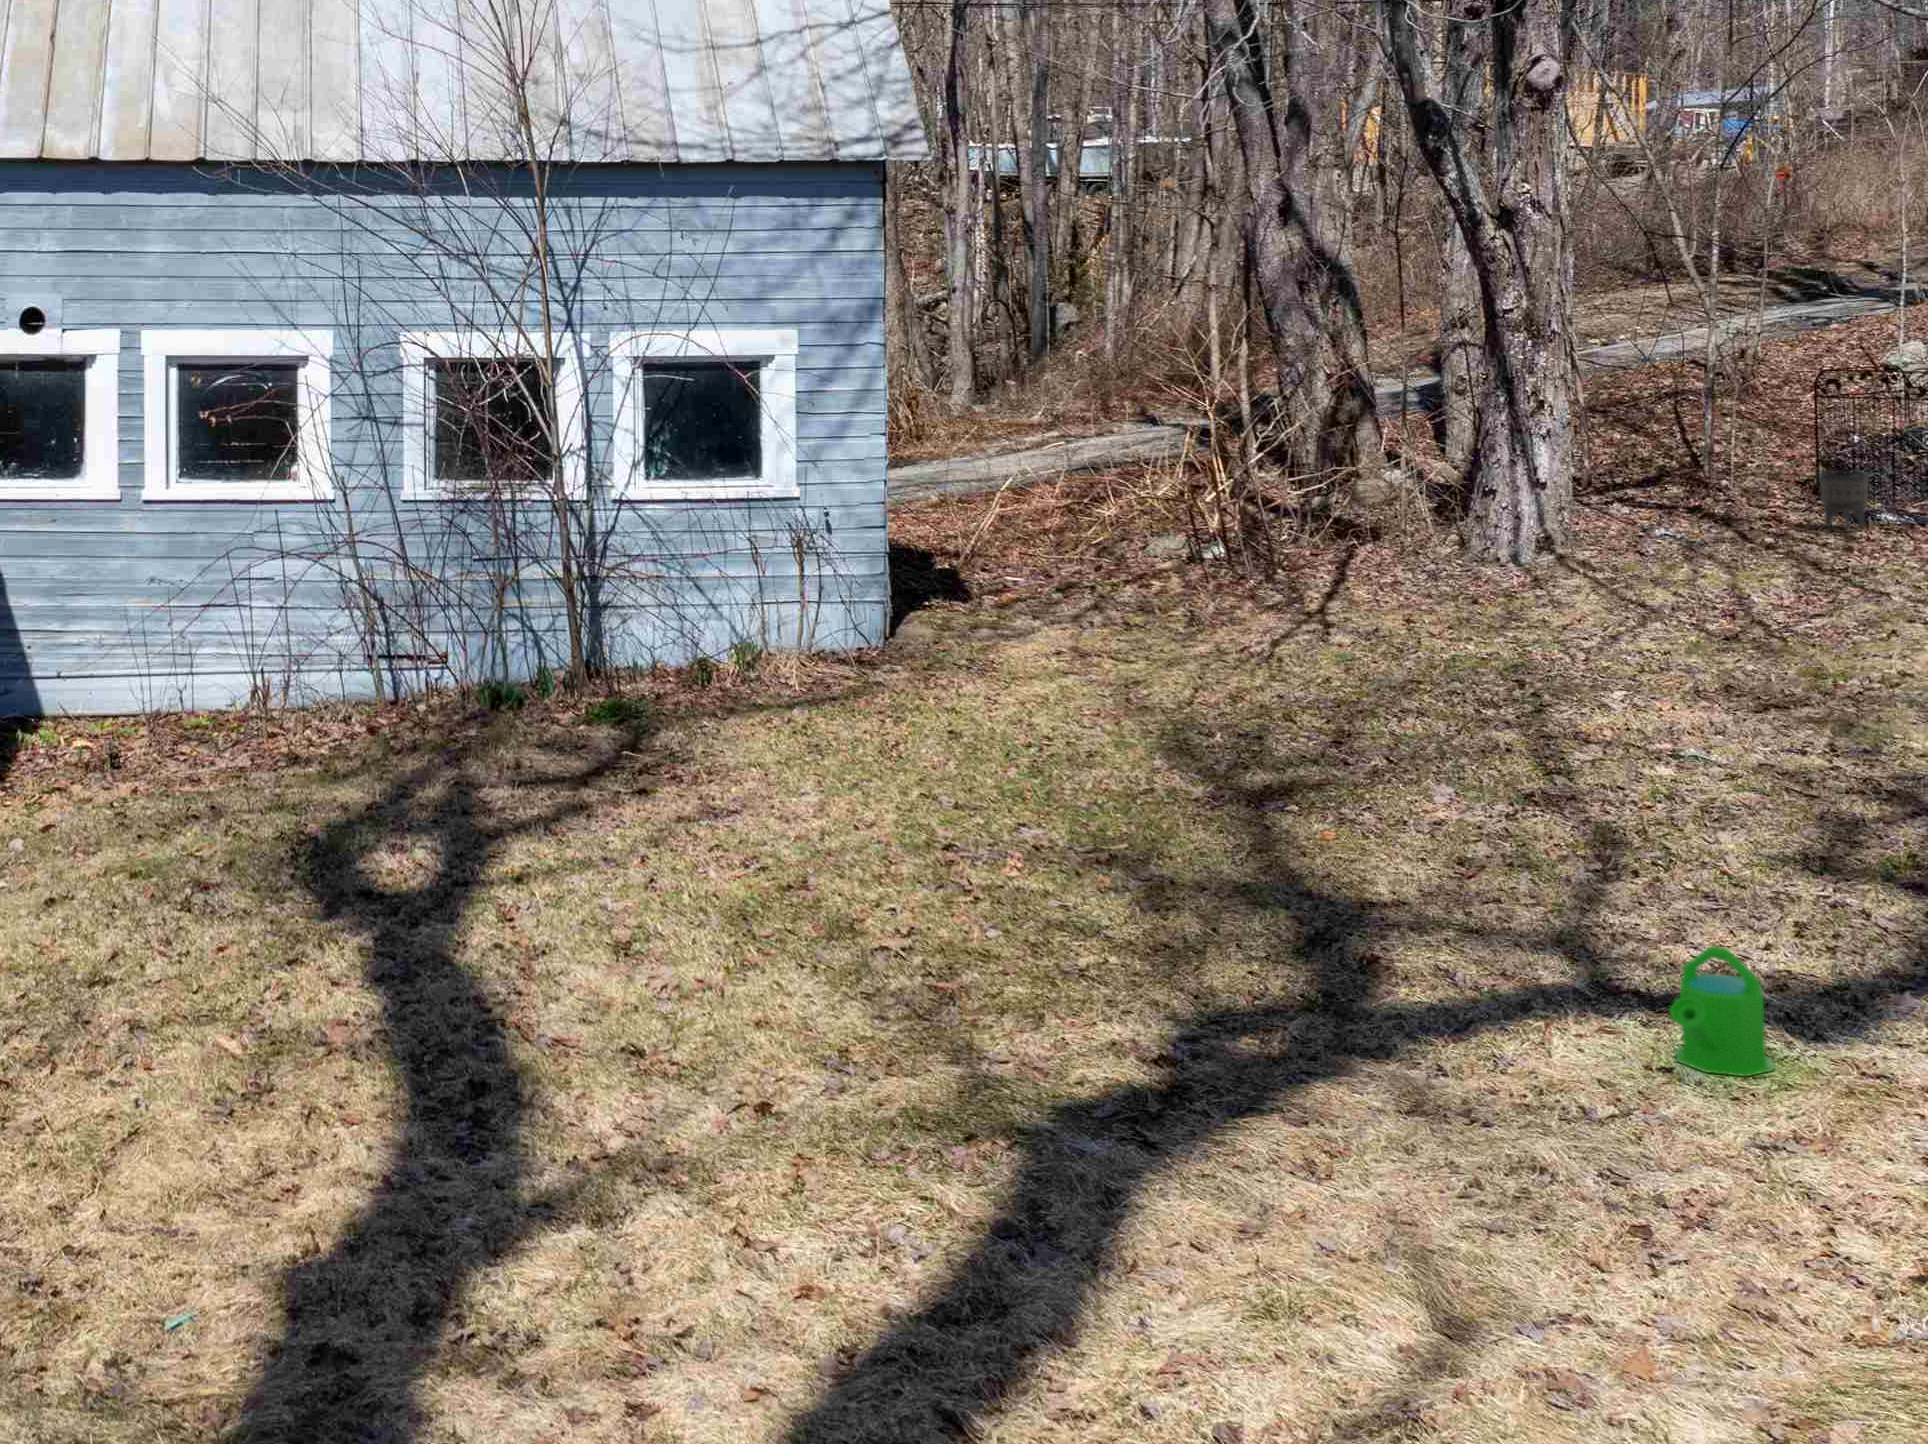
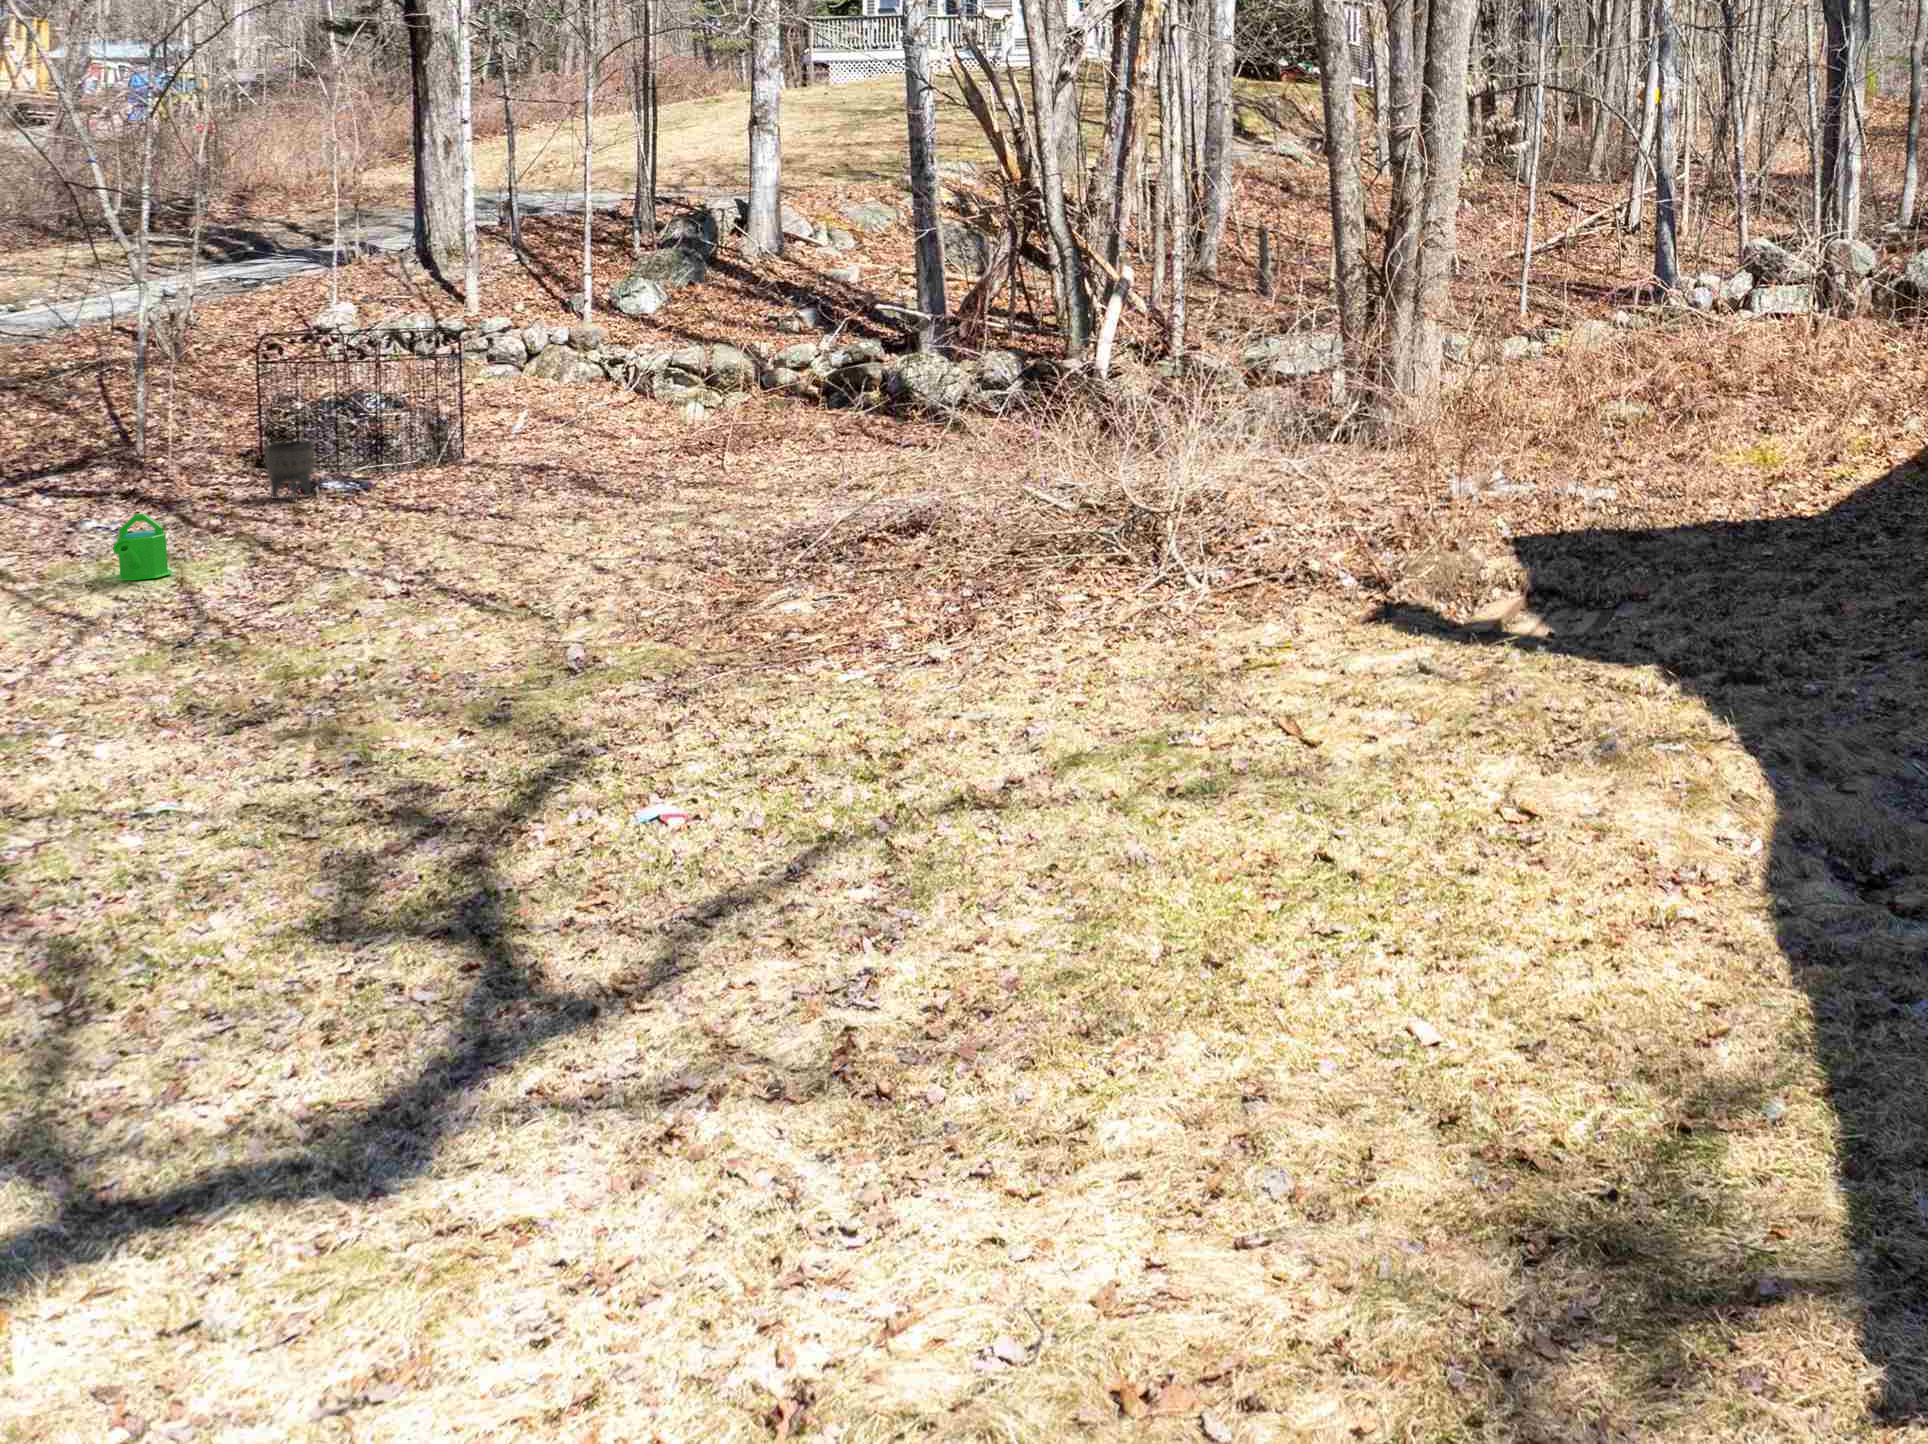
watering can: present [1670,946,1774,1076] -> present [113,514,172,580]

